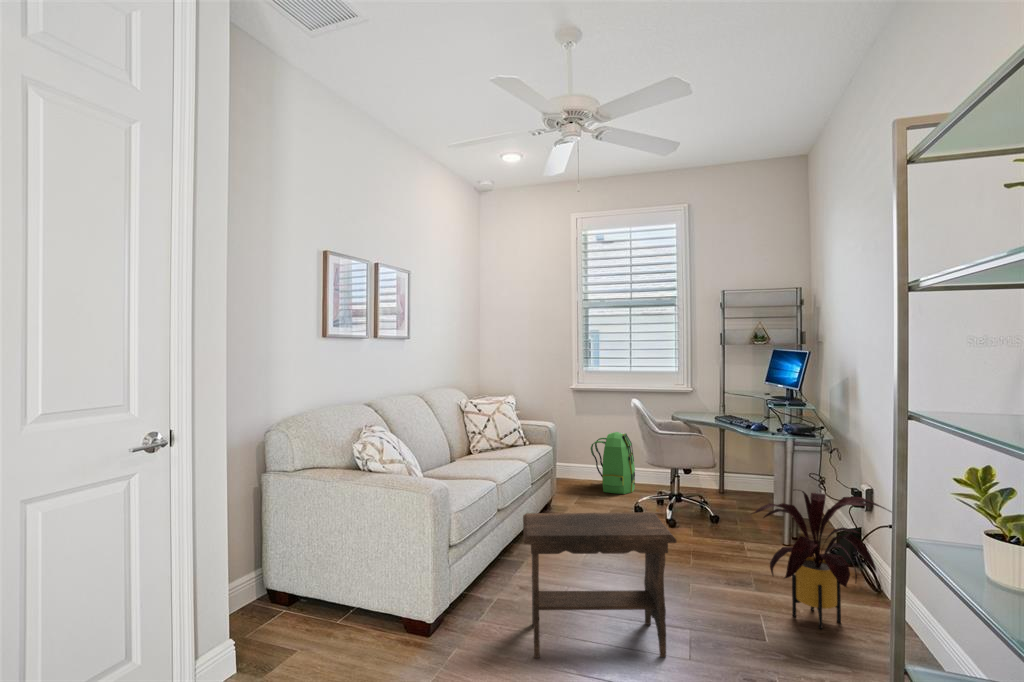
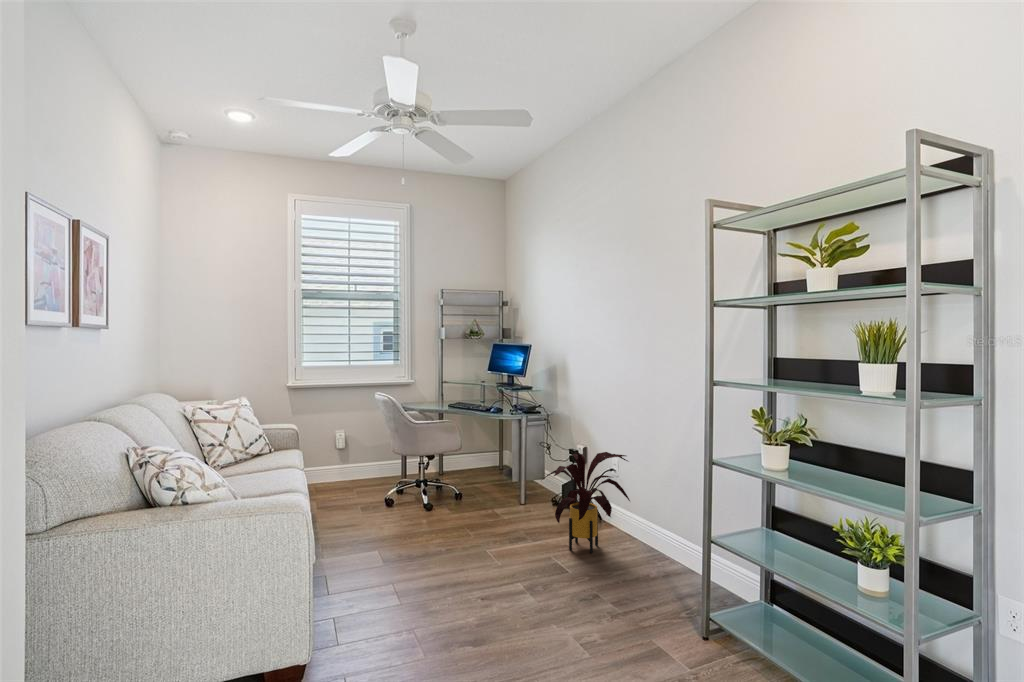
backpack: present [591,432,635,494] -> none [324,428,368,491]
footstool: present [523,512,676,658] -> none [383,489,531,646]

